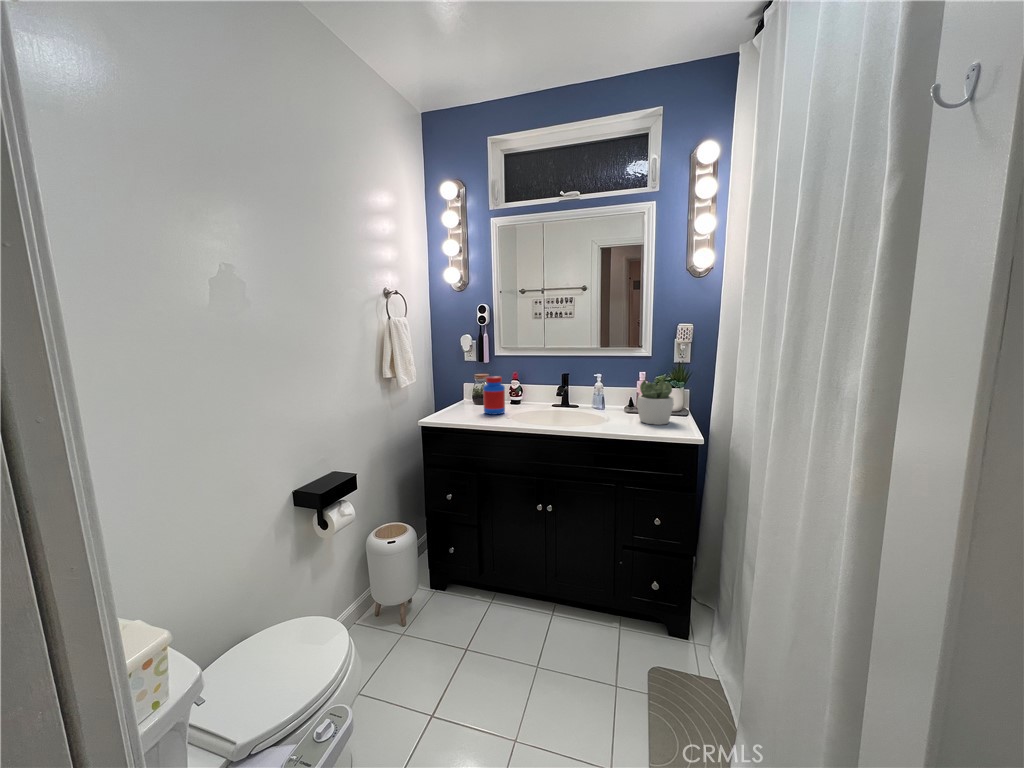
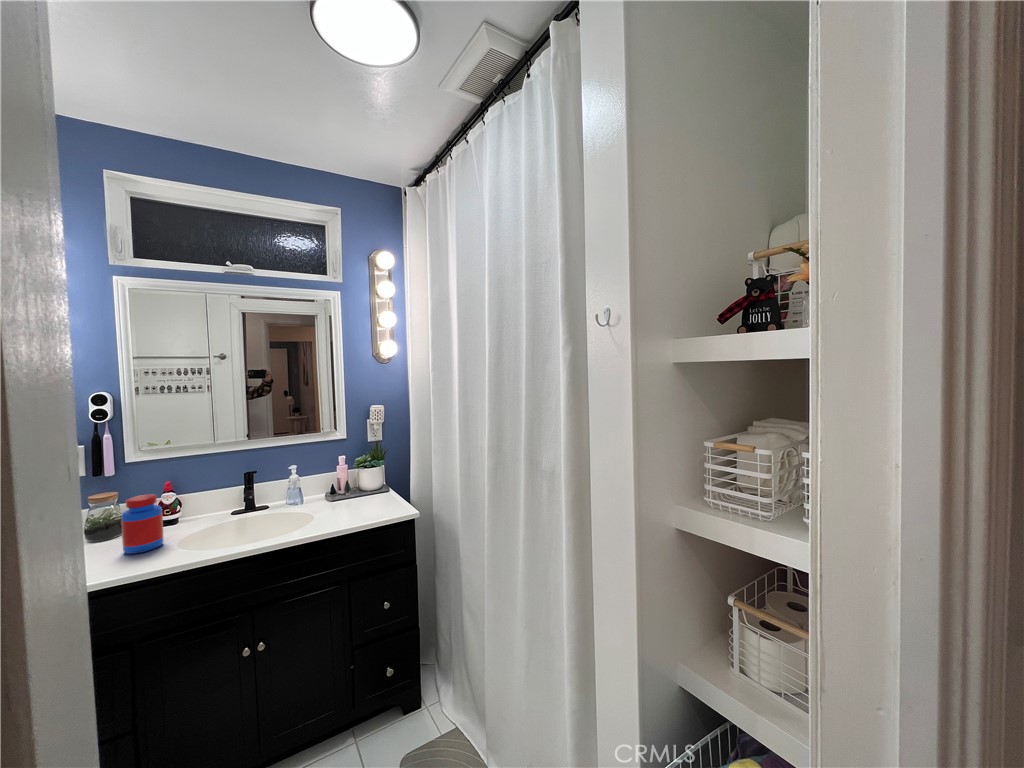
succulent plant: present [637,380,674,425] -> none [347,463,383,510]

